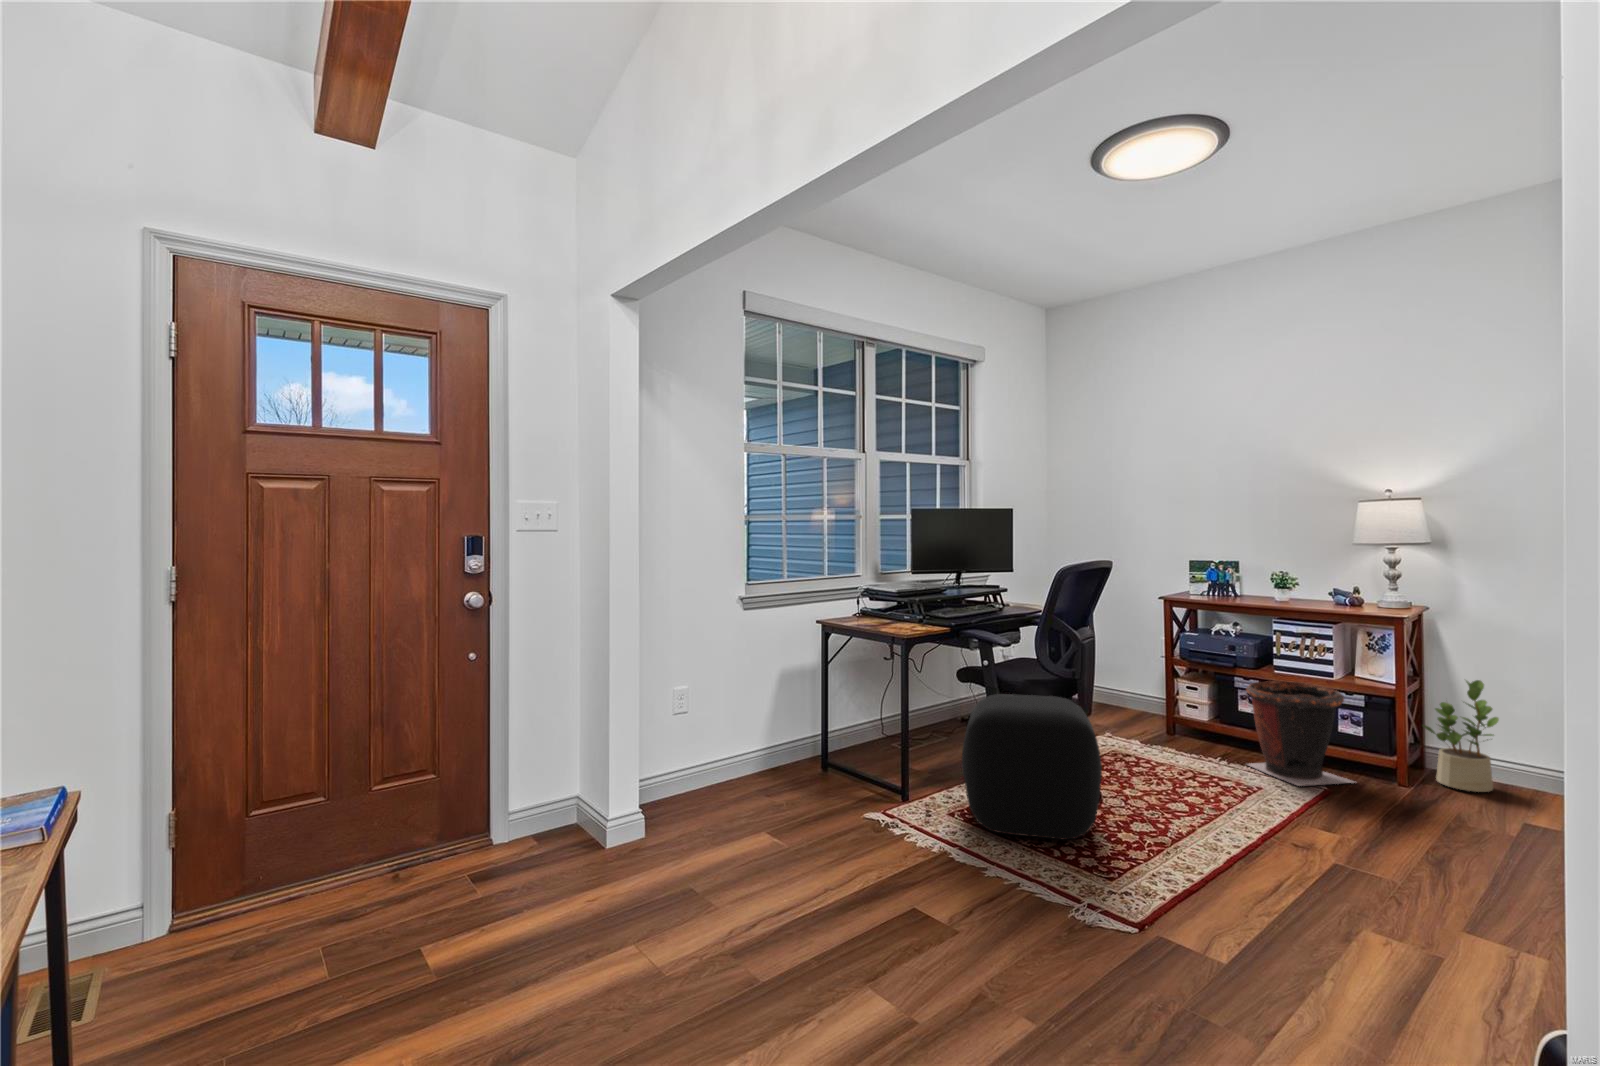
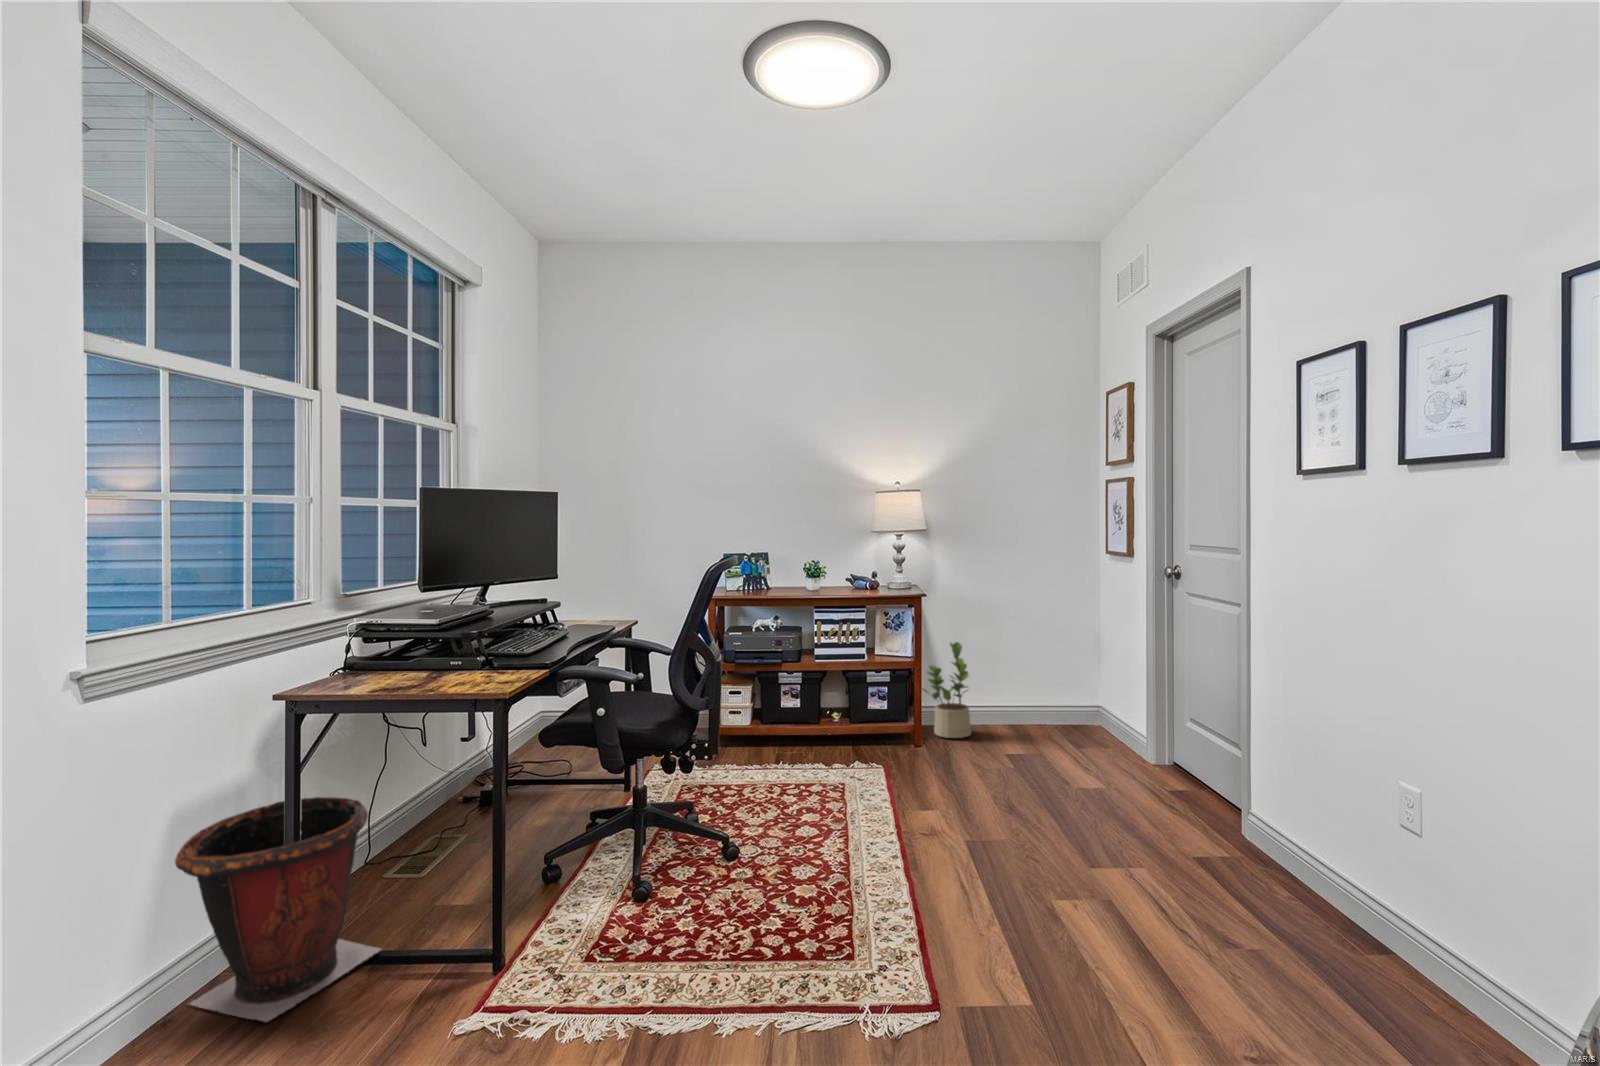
waste bin: present [1246,681,1354,786] -> present [175,797,381,1022]
ottoman: present [962,694,1102,840] -> none [592,735,791,959]

